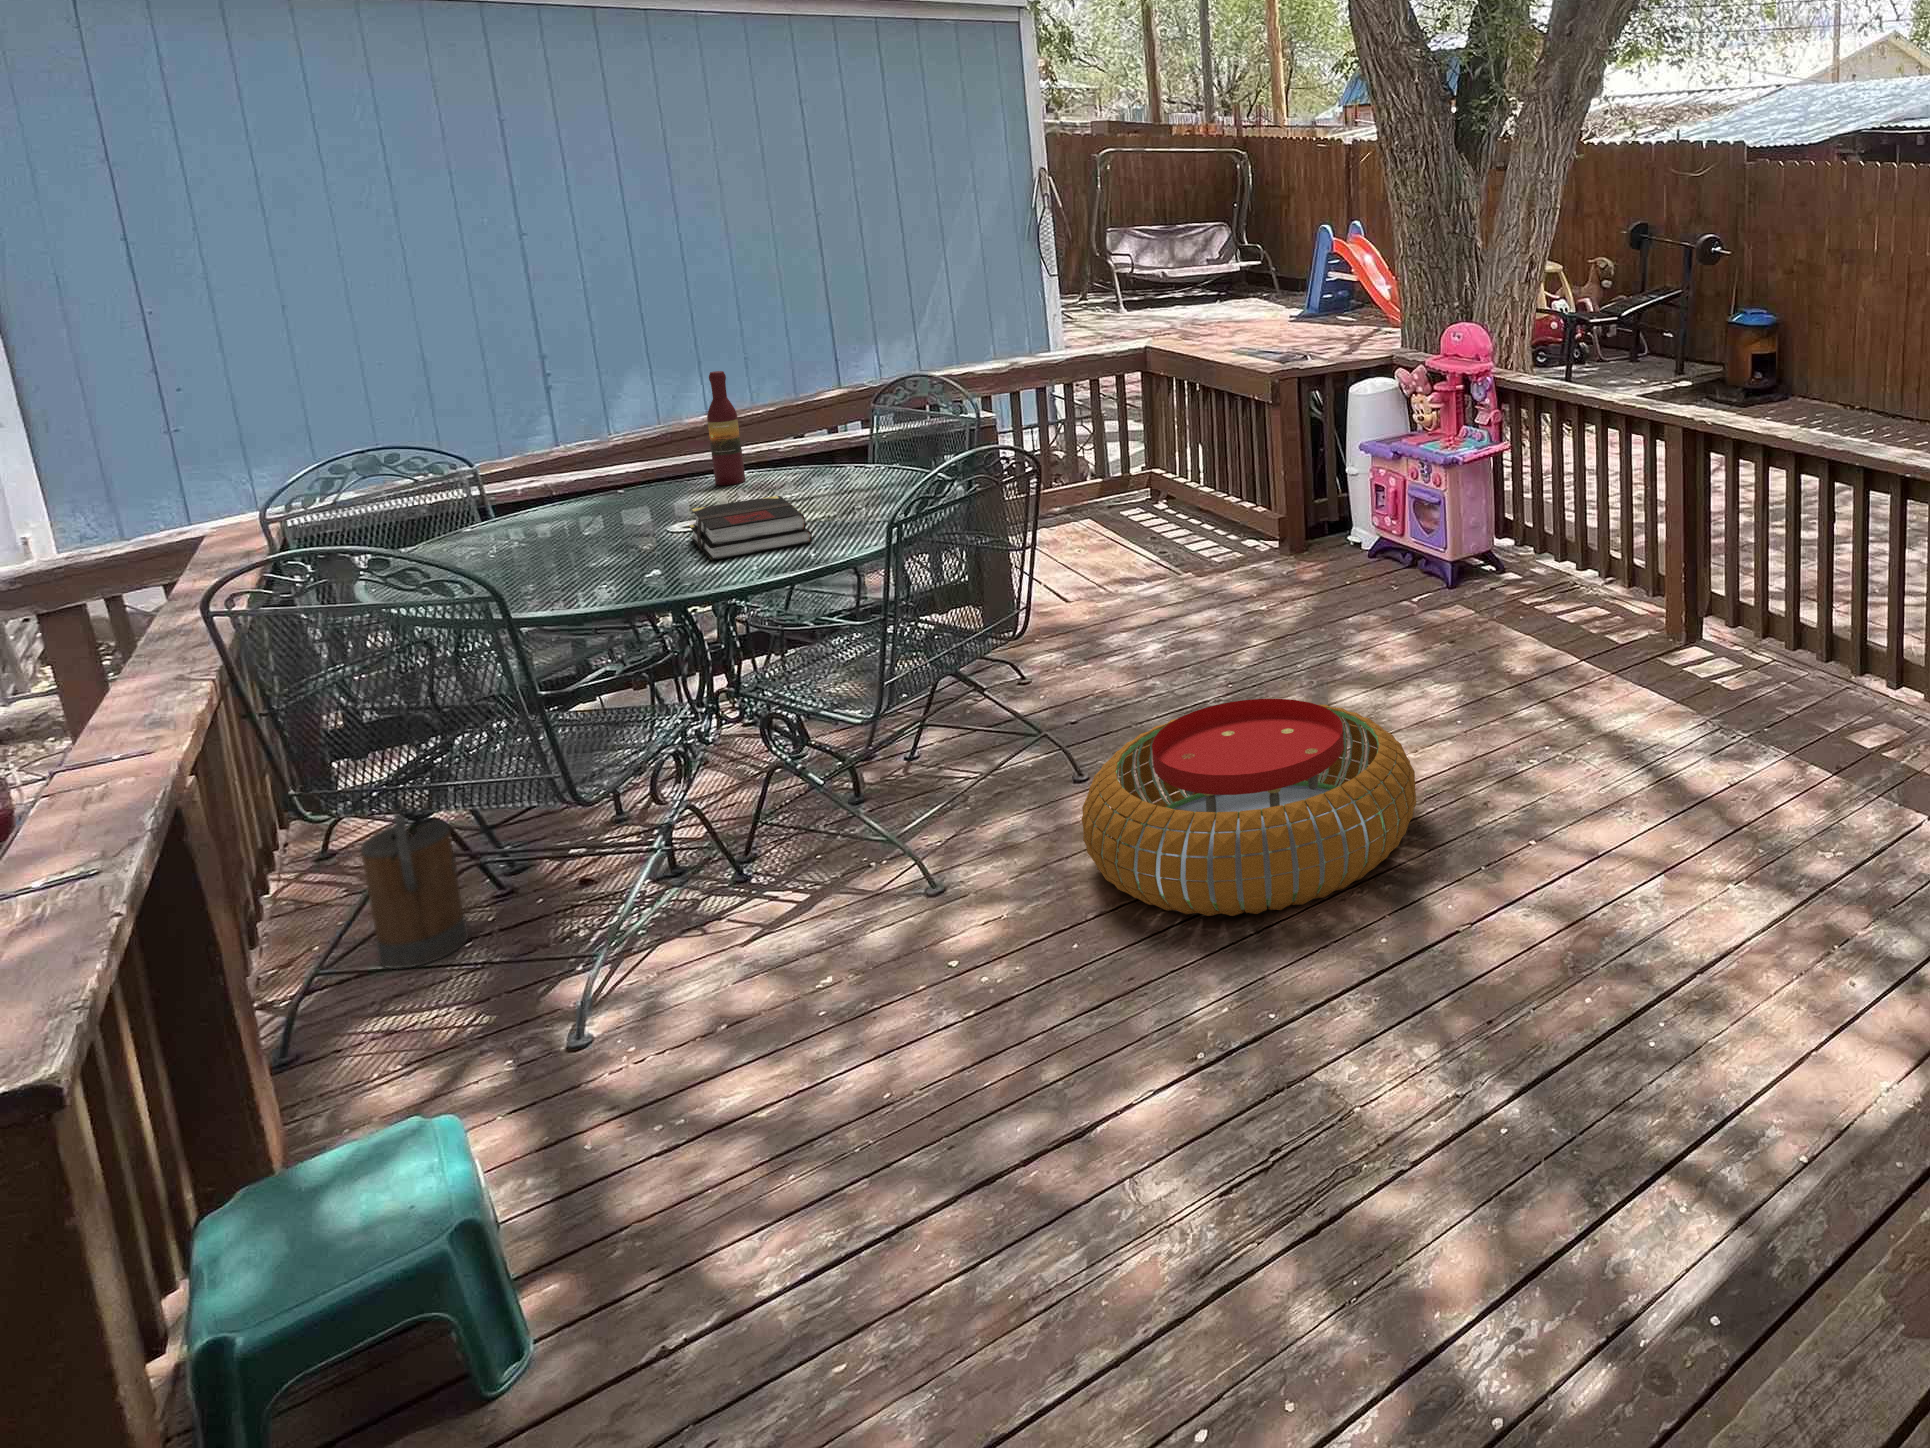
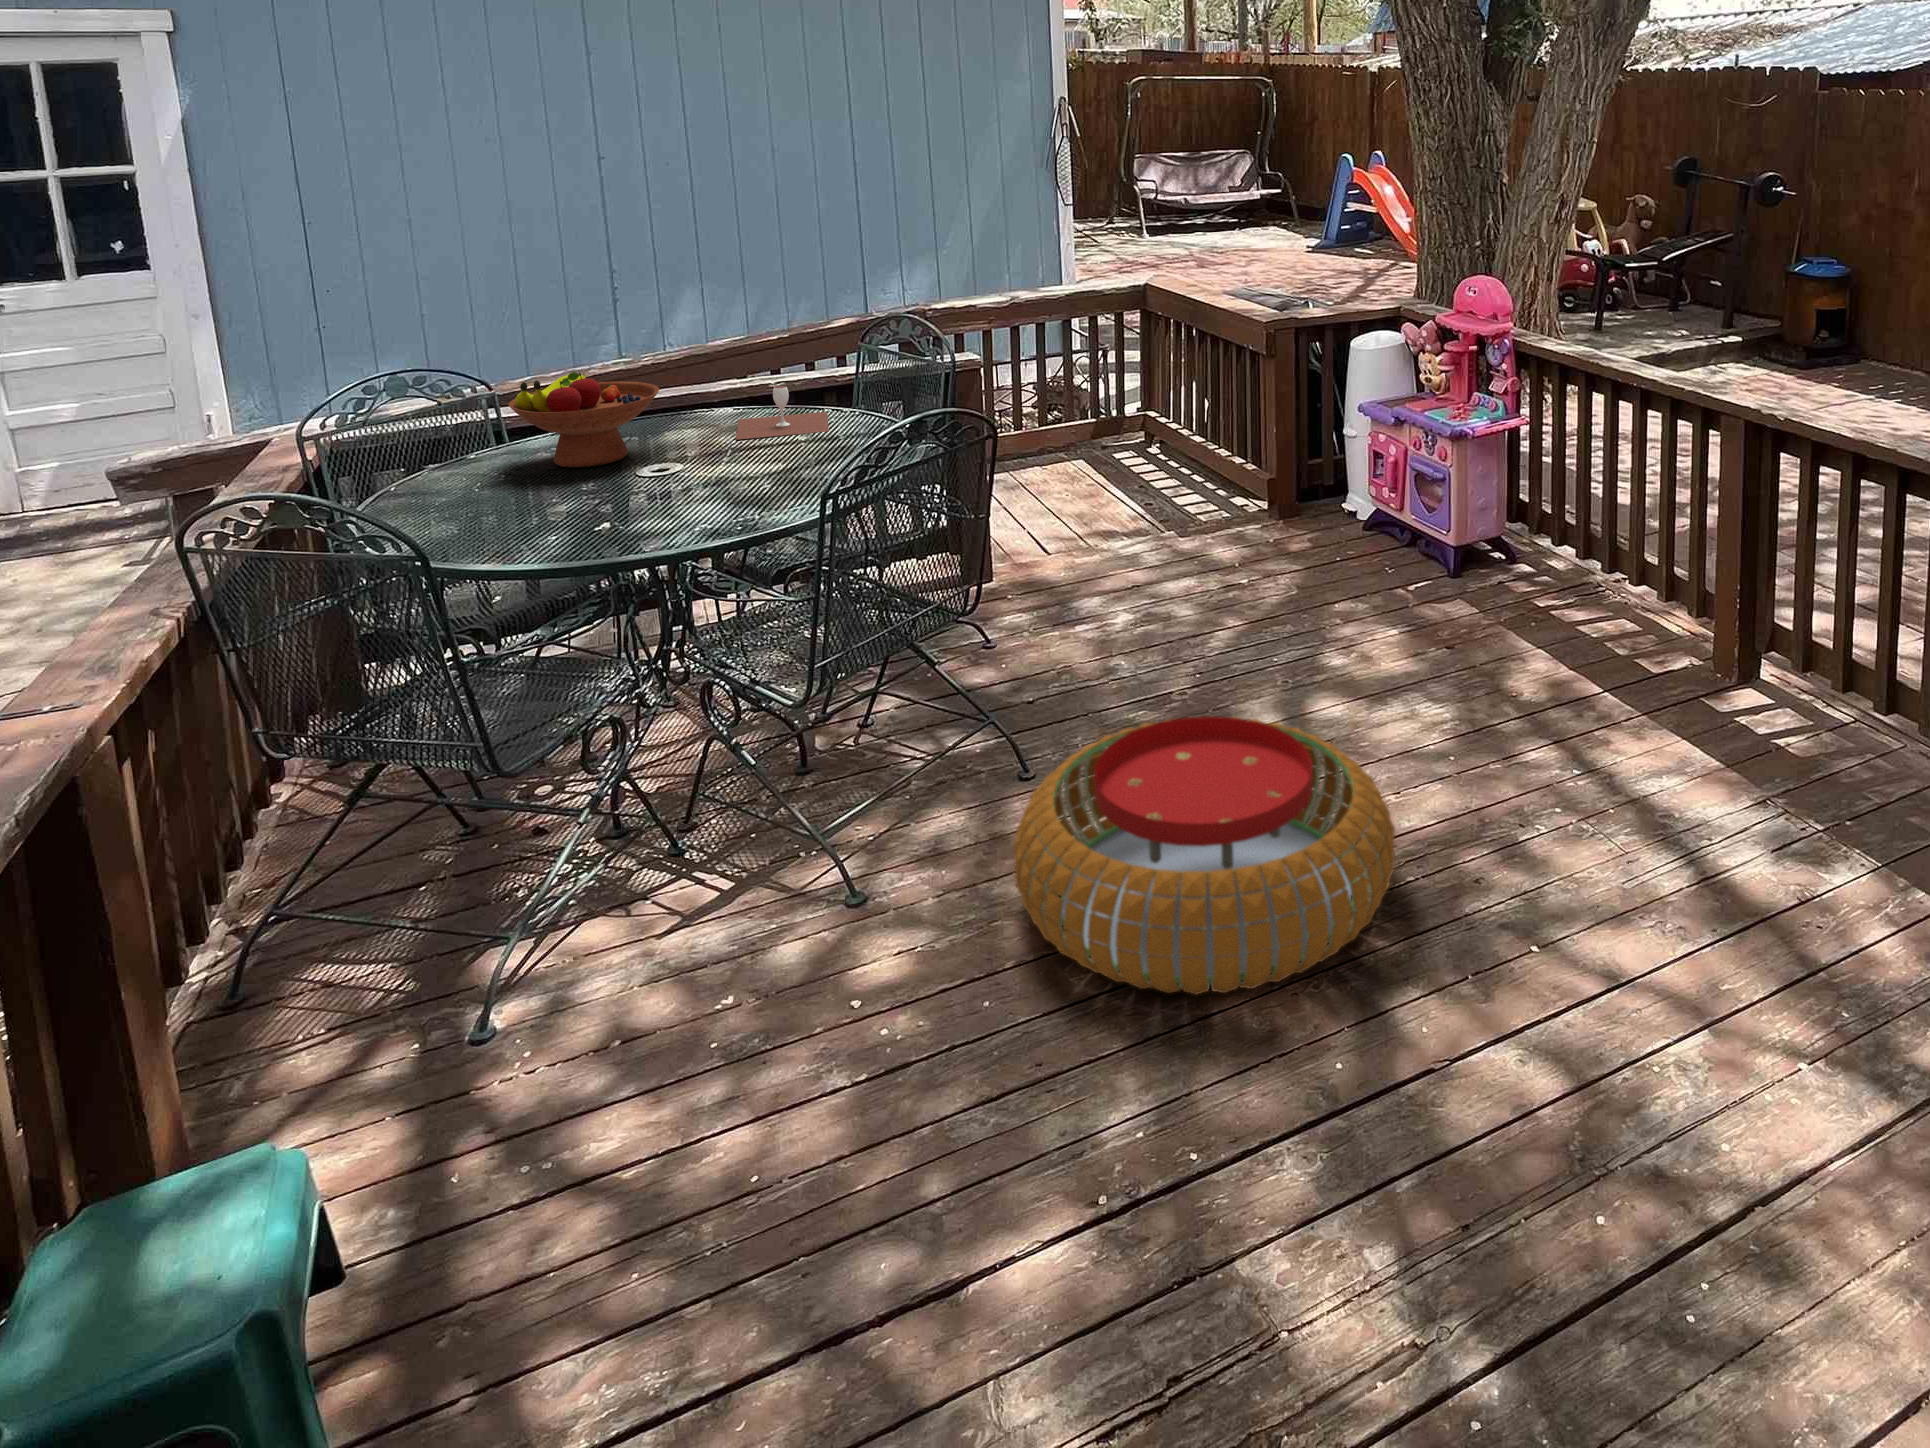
wine bottle: present [707,371,745,485] -> none [698,305,732,421]
fruit bowl: none [520,438,679,531] -> present [509,372,659,467]
wine glass: none [755,446,854,498] -> present [736,386,829,440]
book: present [689,496,812,560] -> none [653,445,765,515]
watering can: present [361,813,468,969] -> none [306,730,407,925]

